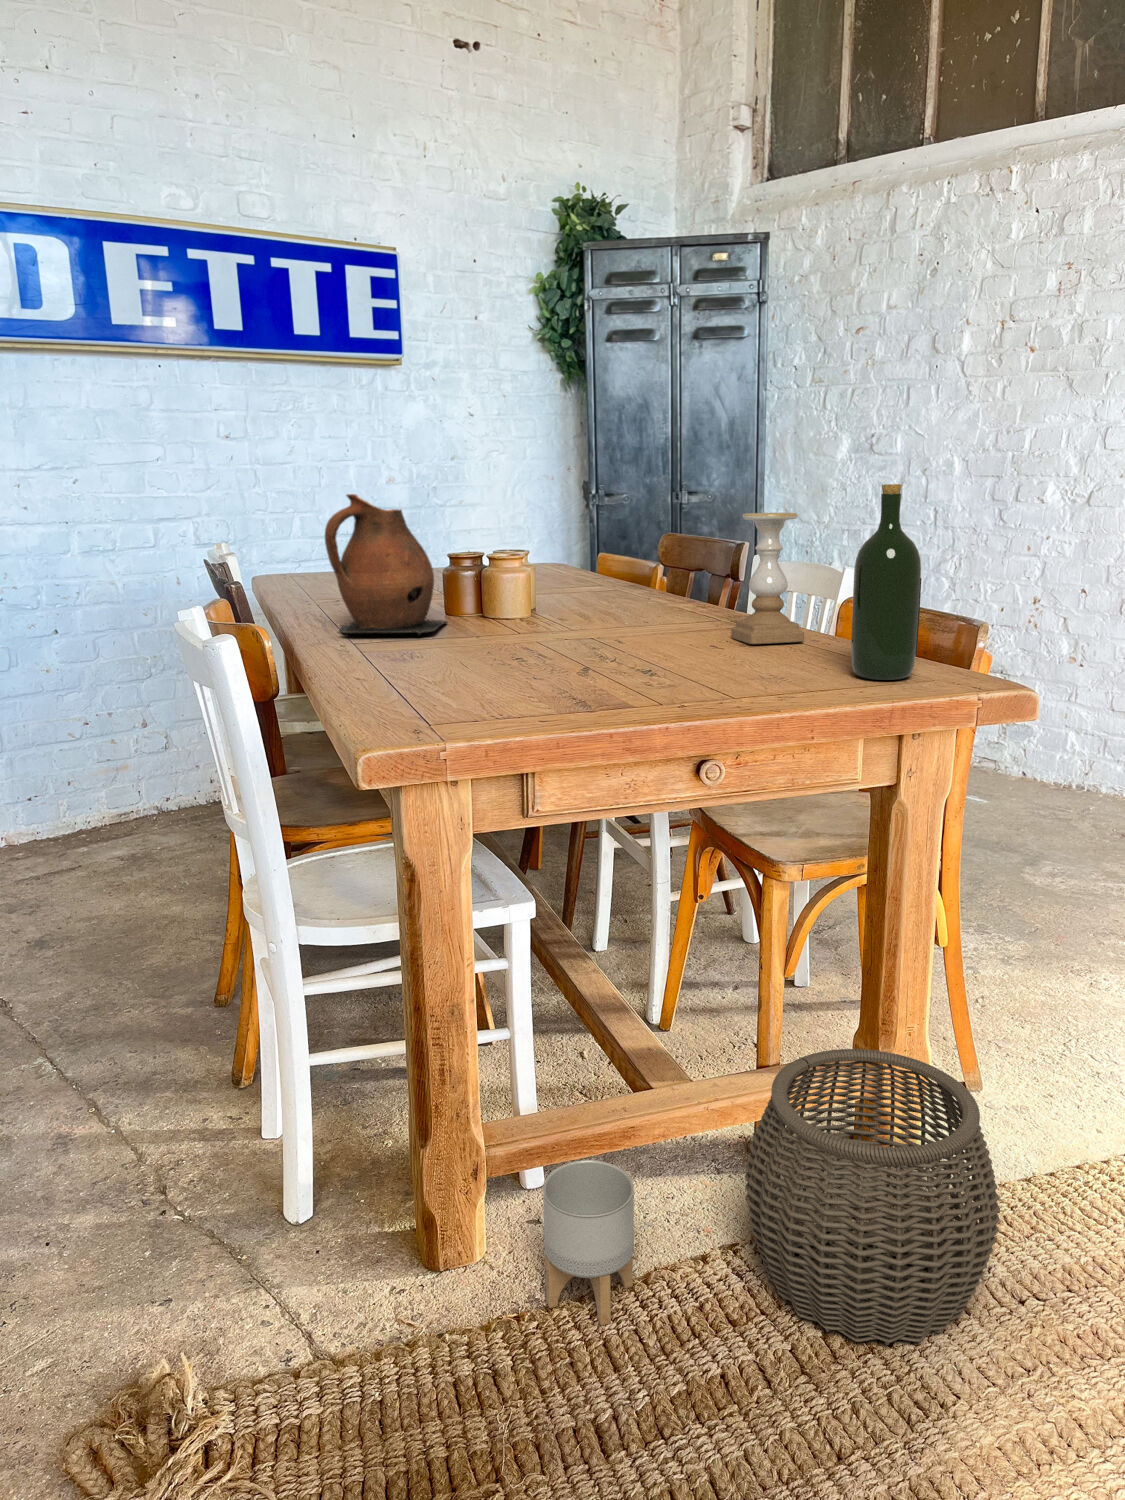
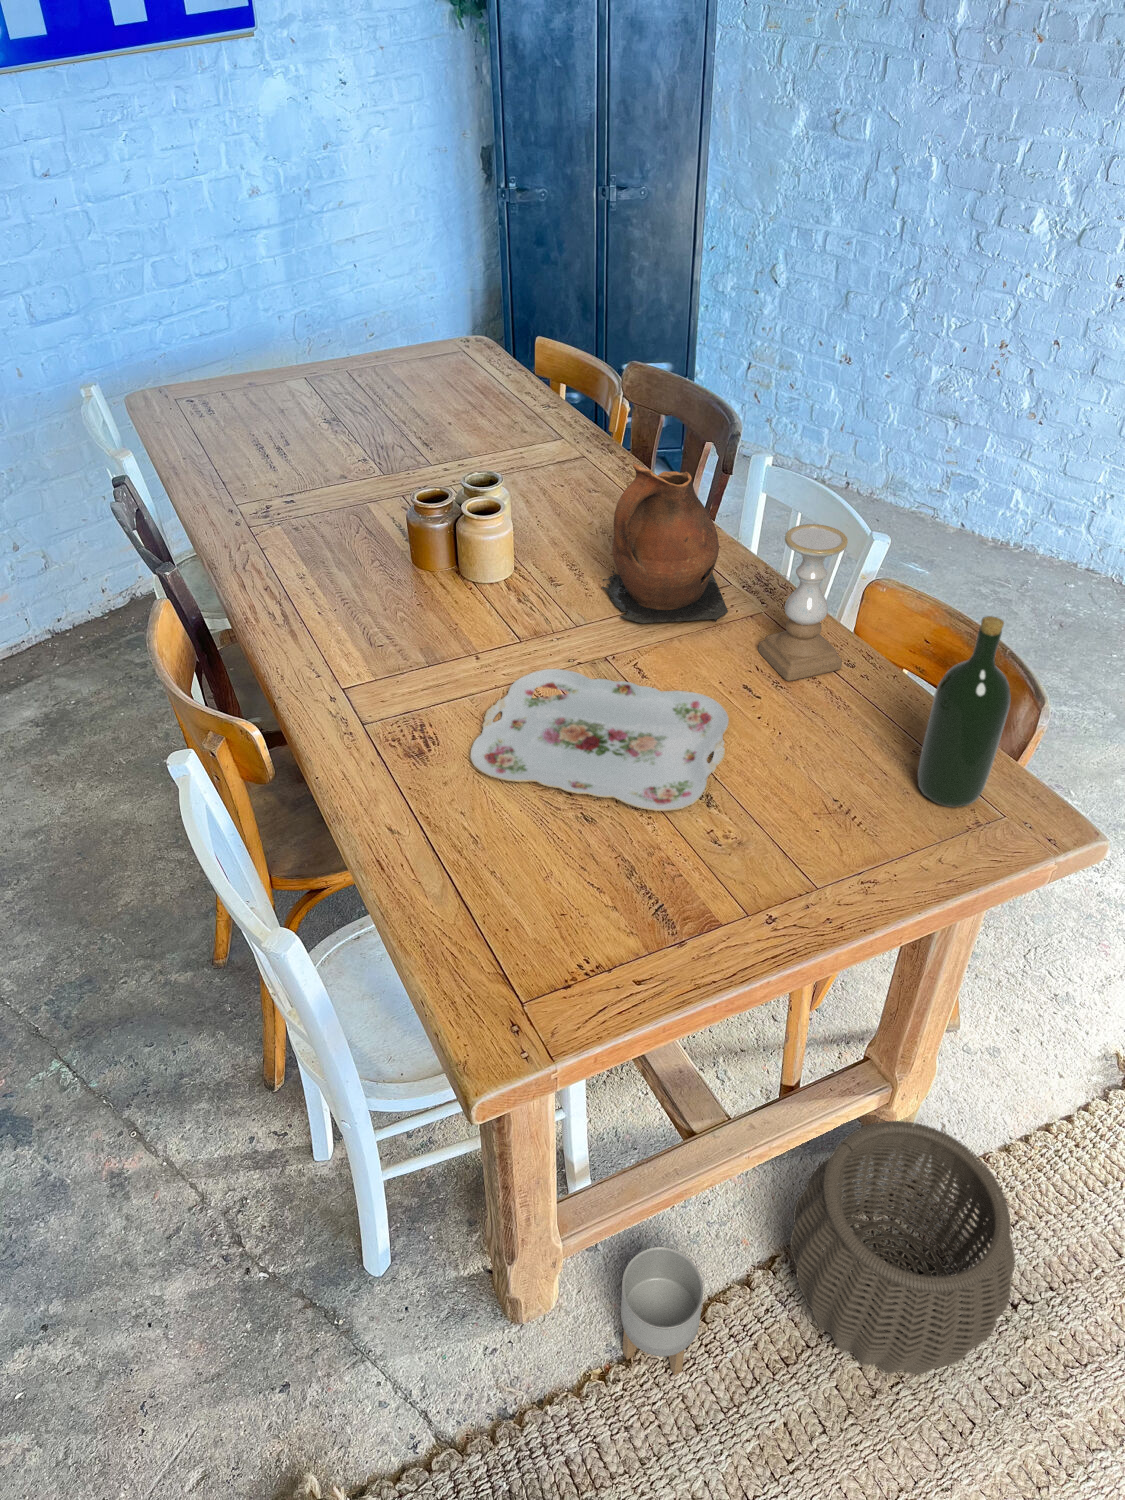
ceramic pitcher: present [325,494,448,635] -> present [602,464,728,623]
serving tray: none [447,637,688,673] -> present [470,669,729,811]

